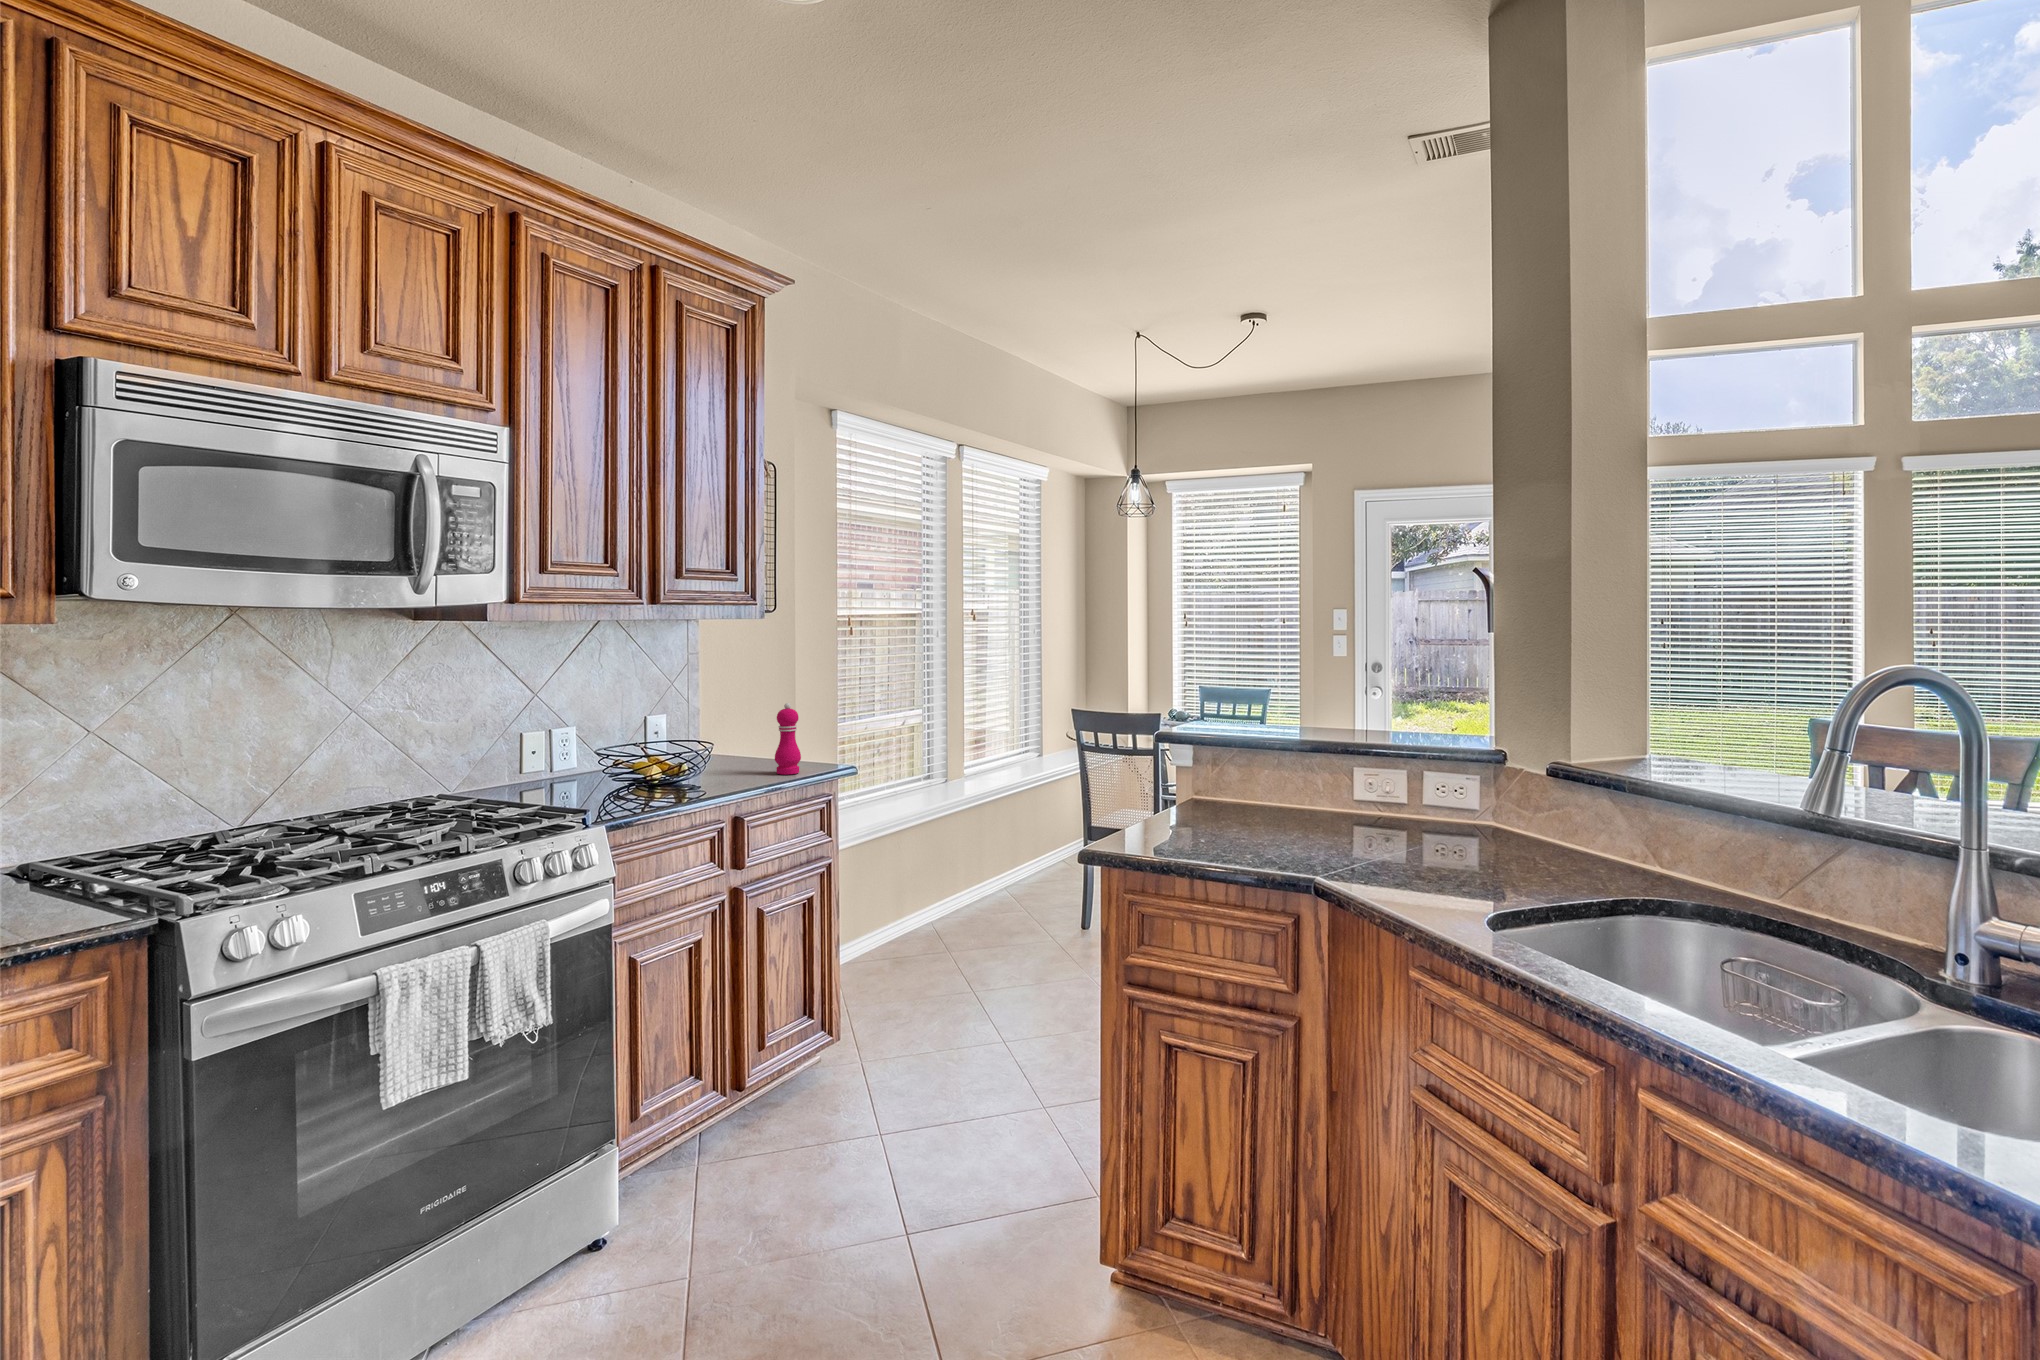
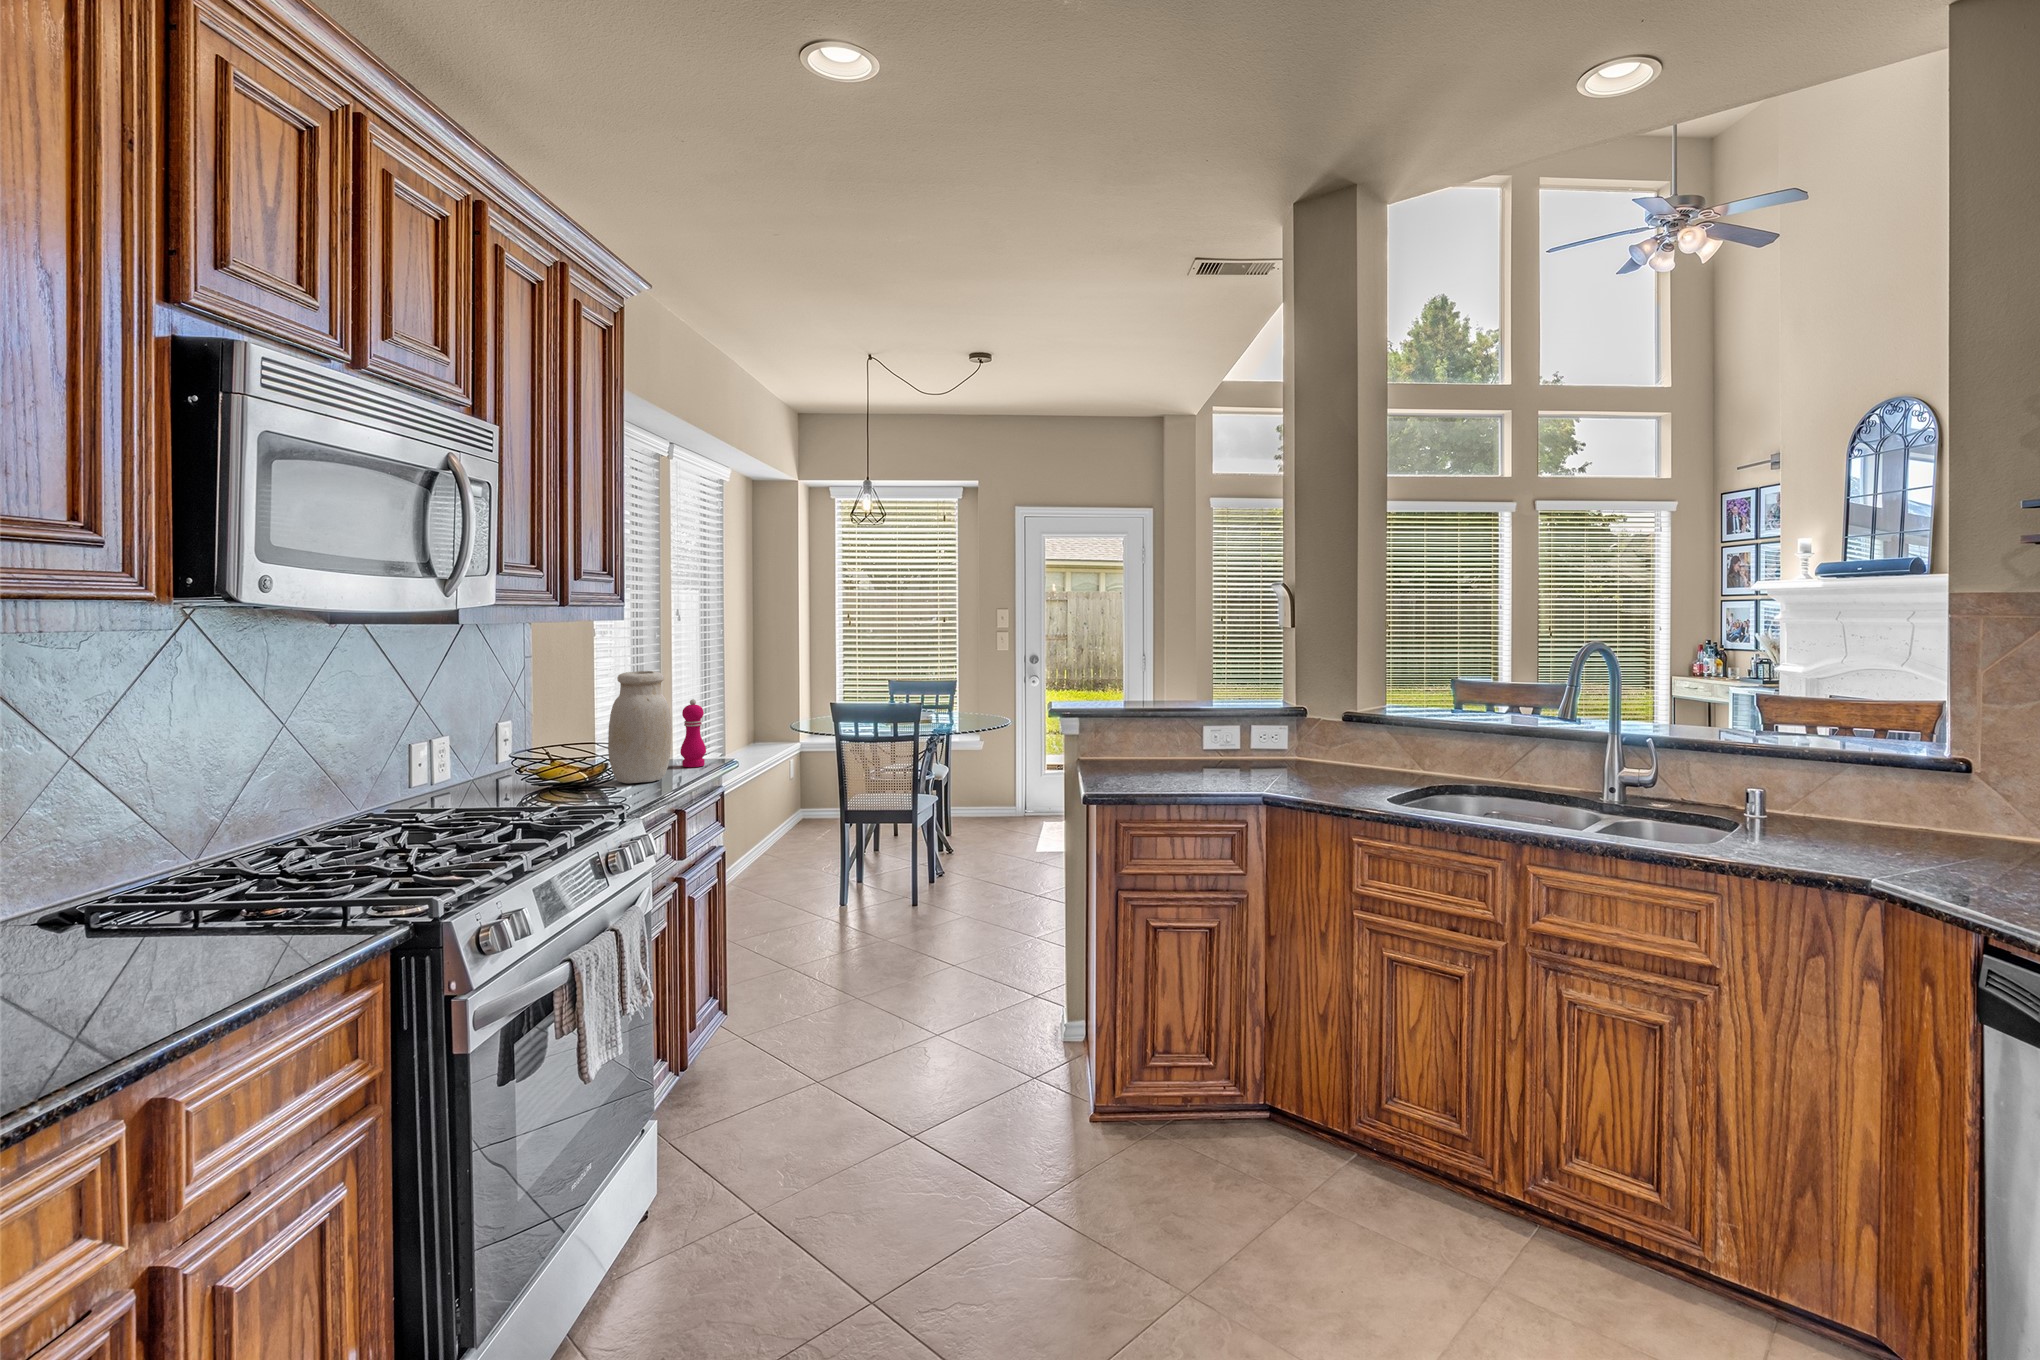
jar: none [668,672,733,787] -> present [608,671,672,783]

